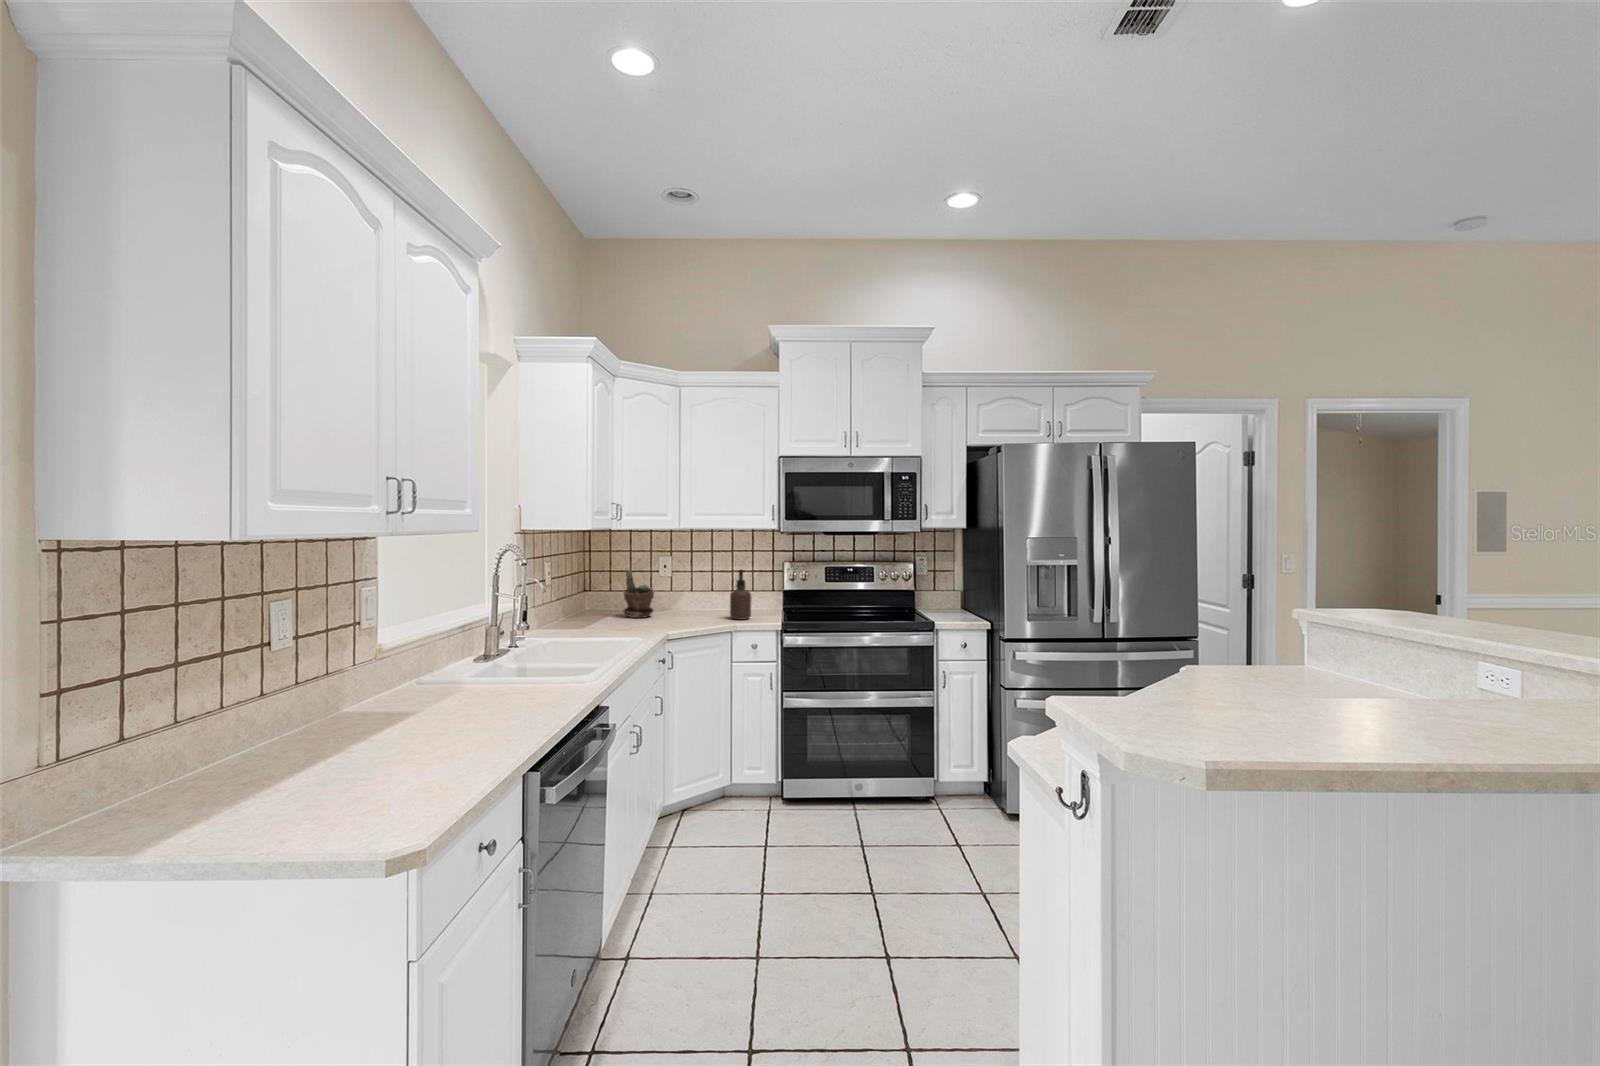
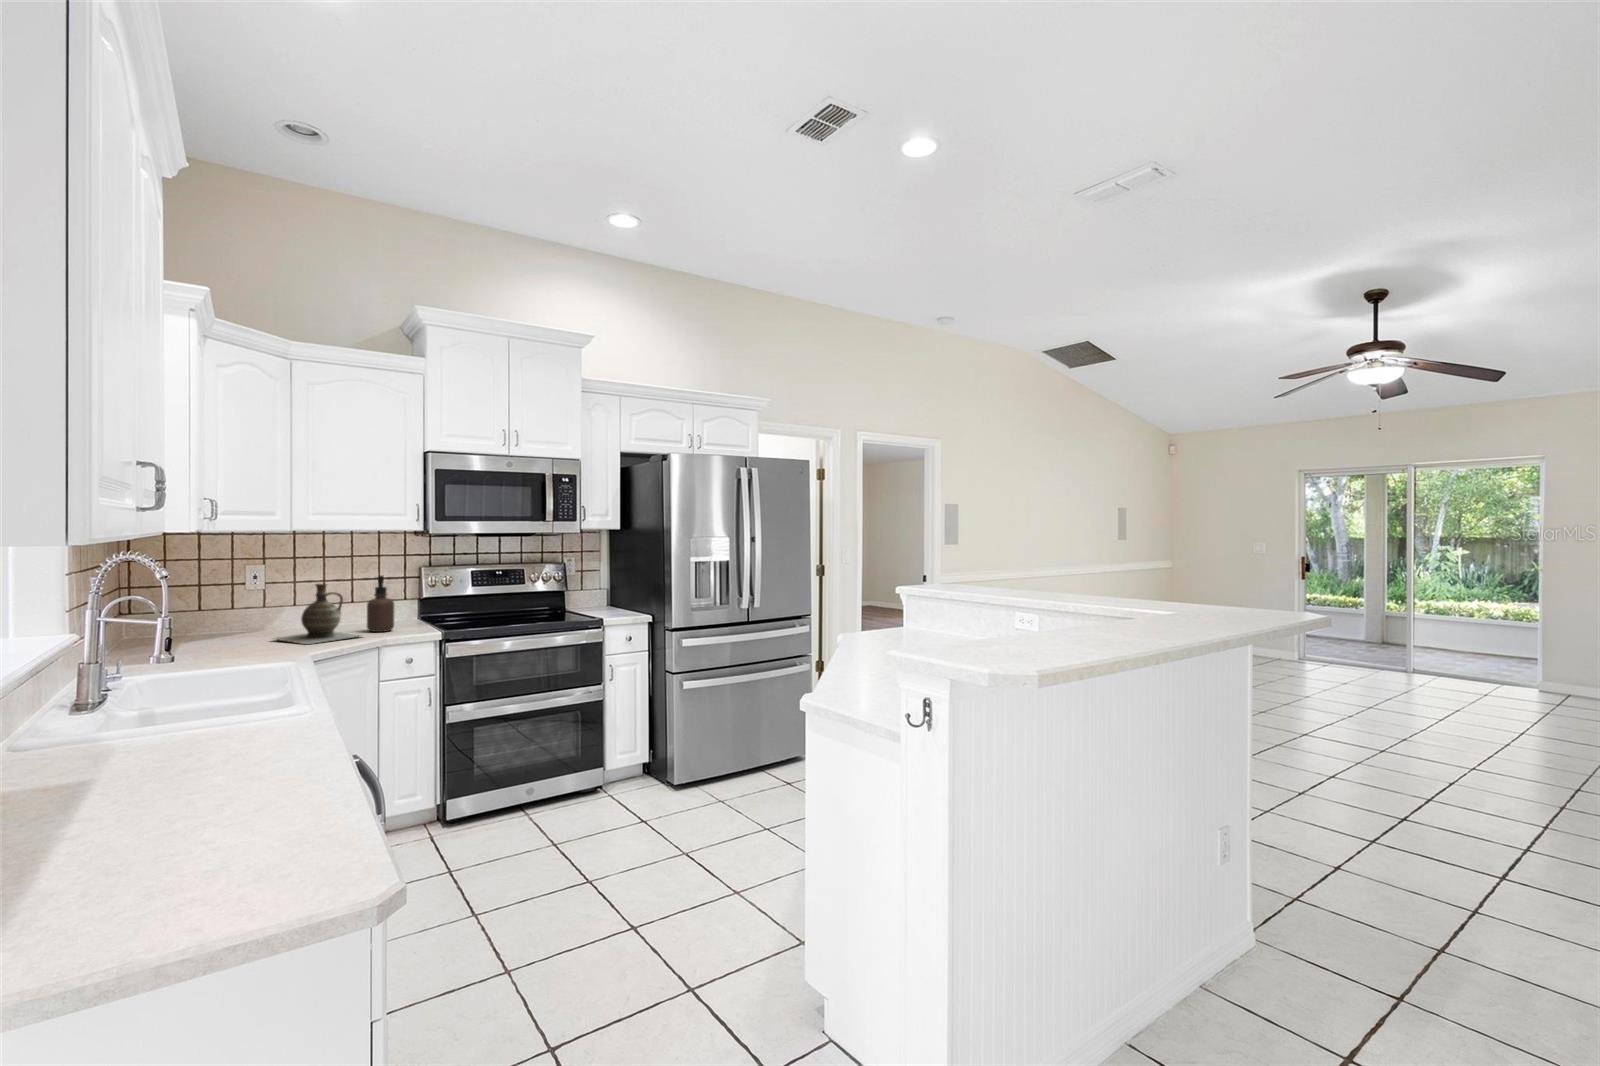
potted plant: present [624,569,654,618] -> none [211,579,259,640]
ceramic jug: none [655,575,722,627] -> present [274,584,360,644]

